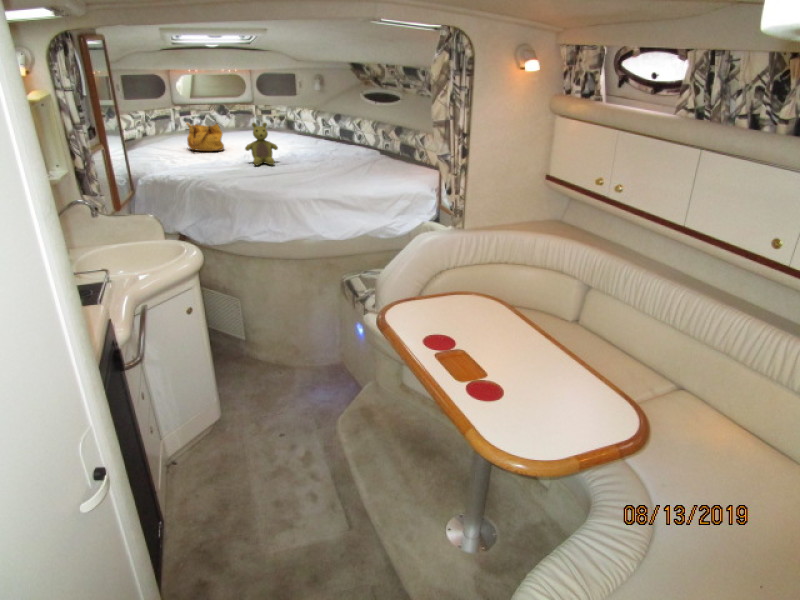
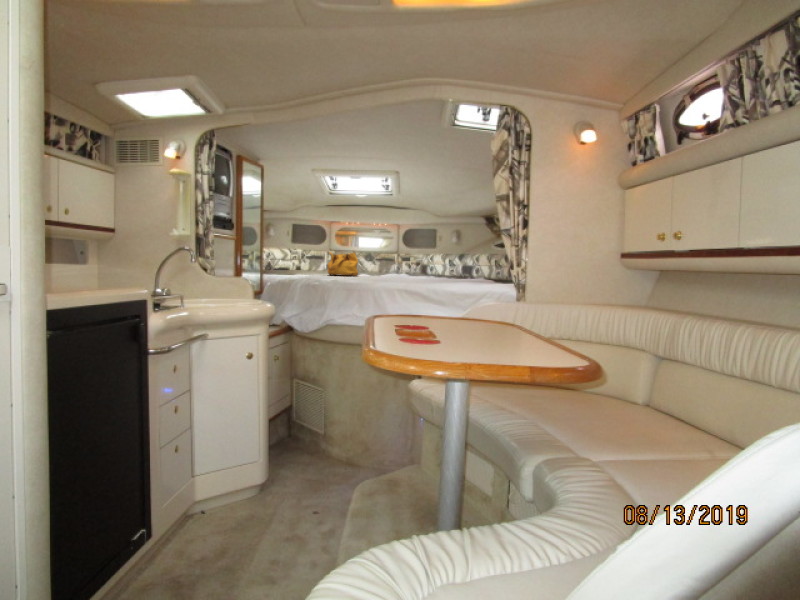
stuffed bear: present [245,123,278,165] -> none [371,241,403,279]

